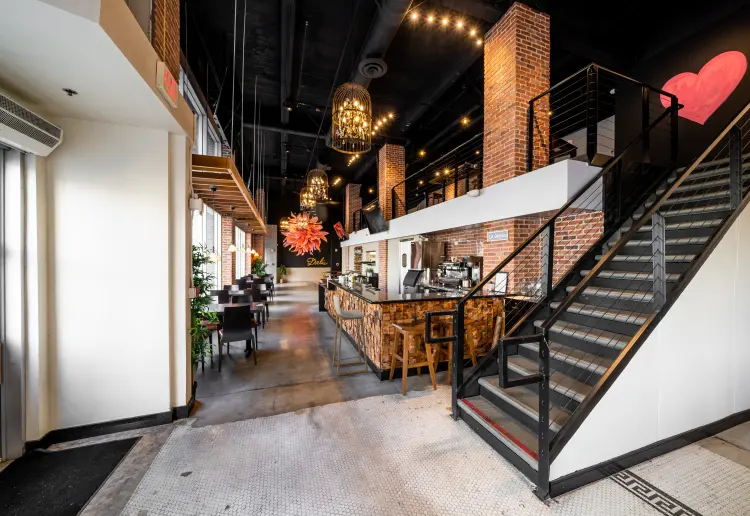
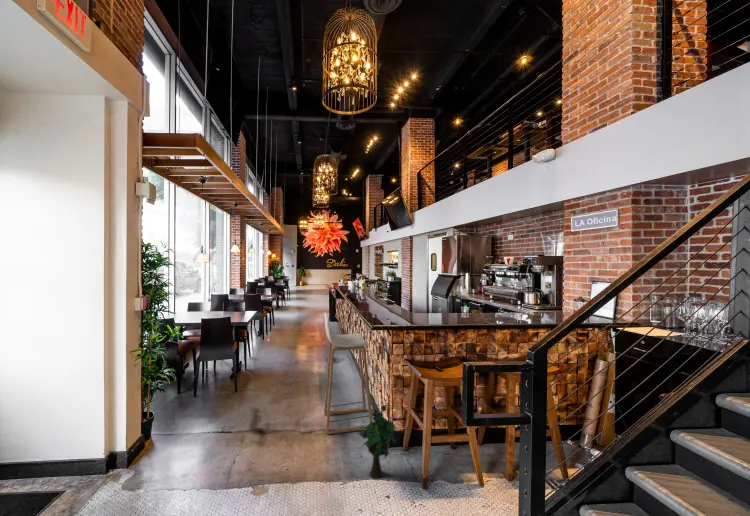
decorative plant: none [362,350,387,394] -> present [359,405,397,479]

